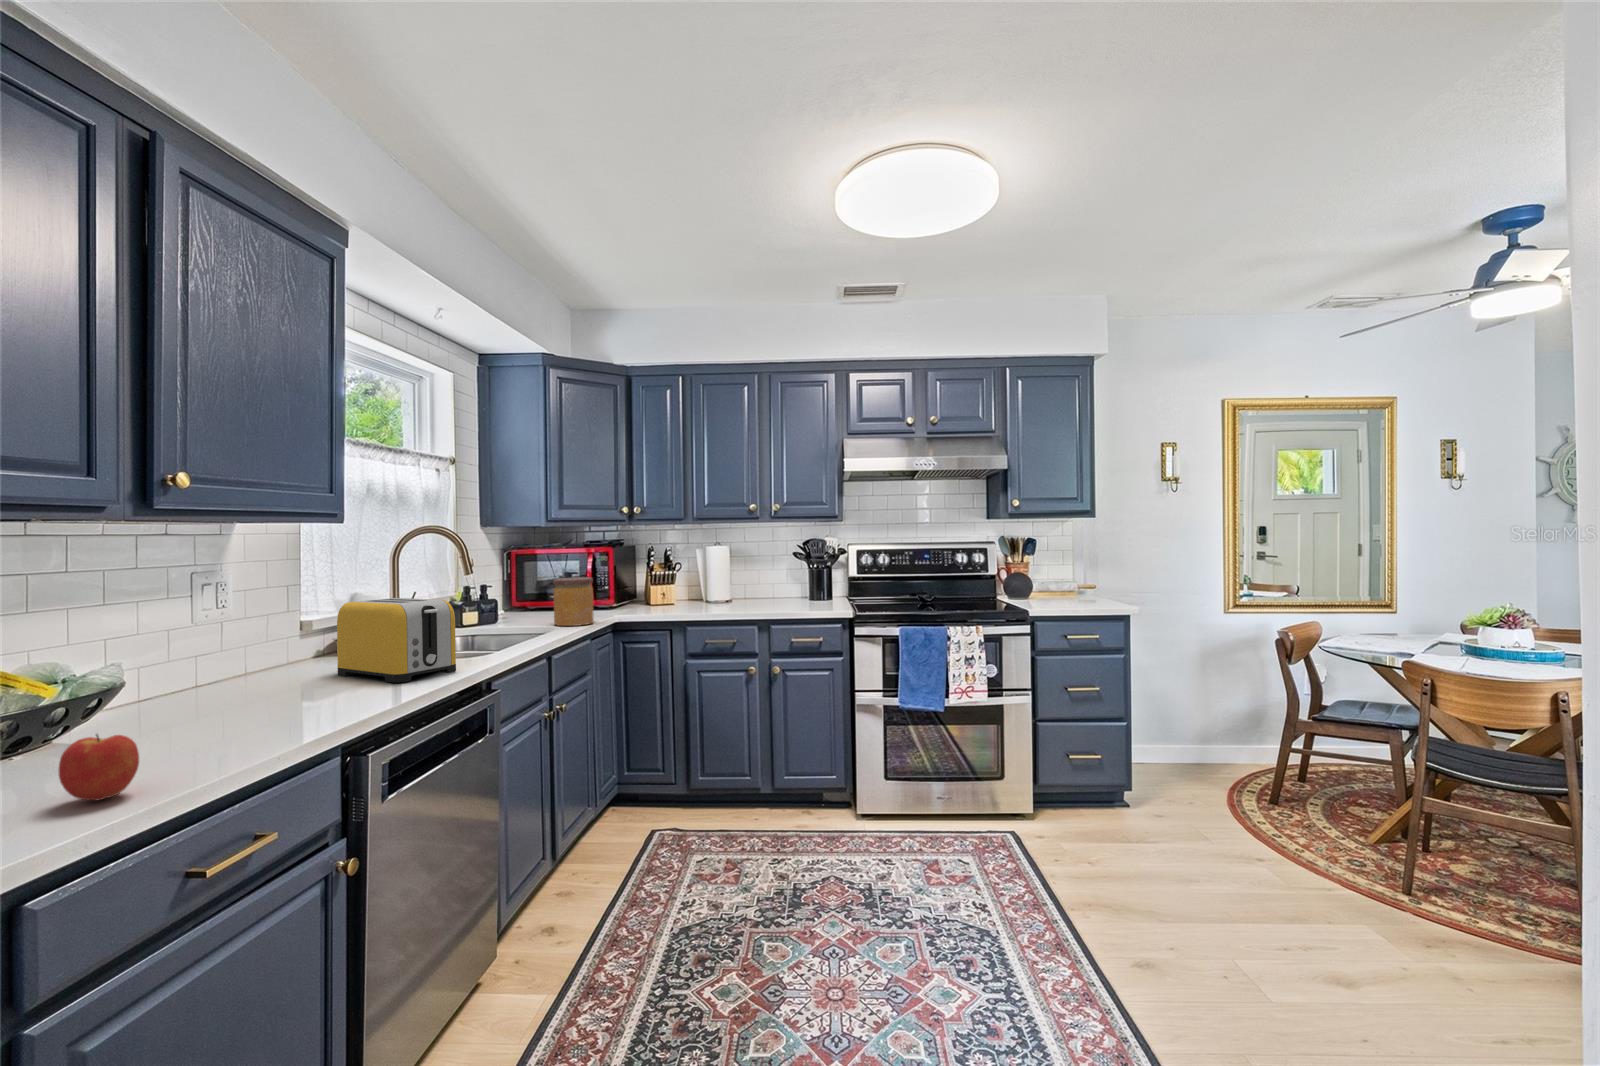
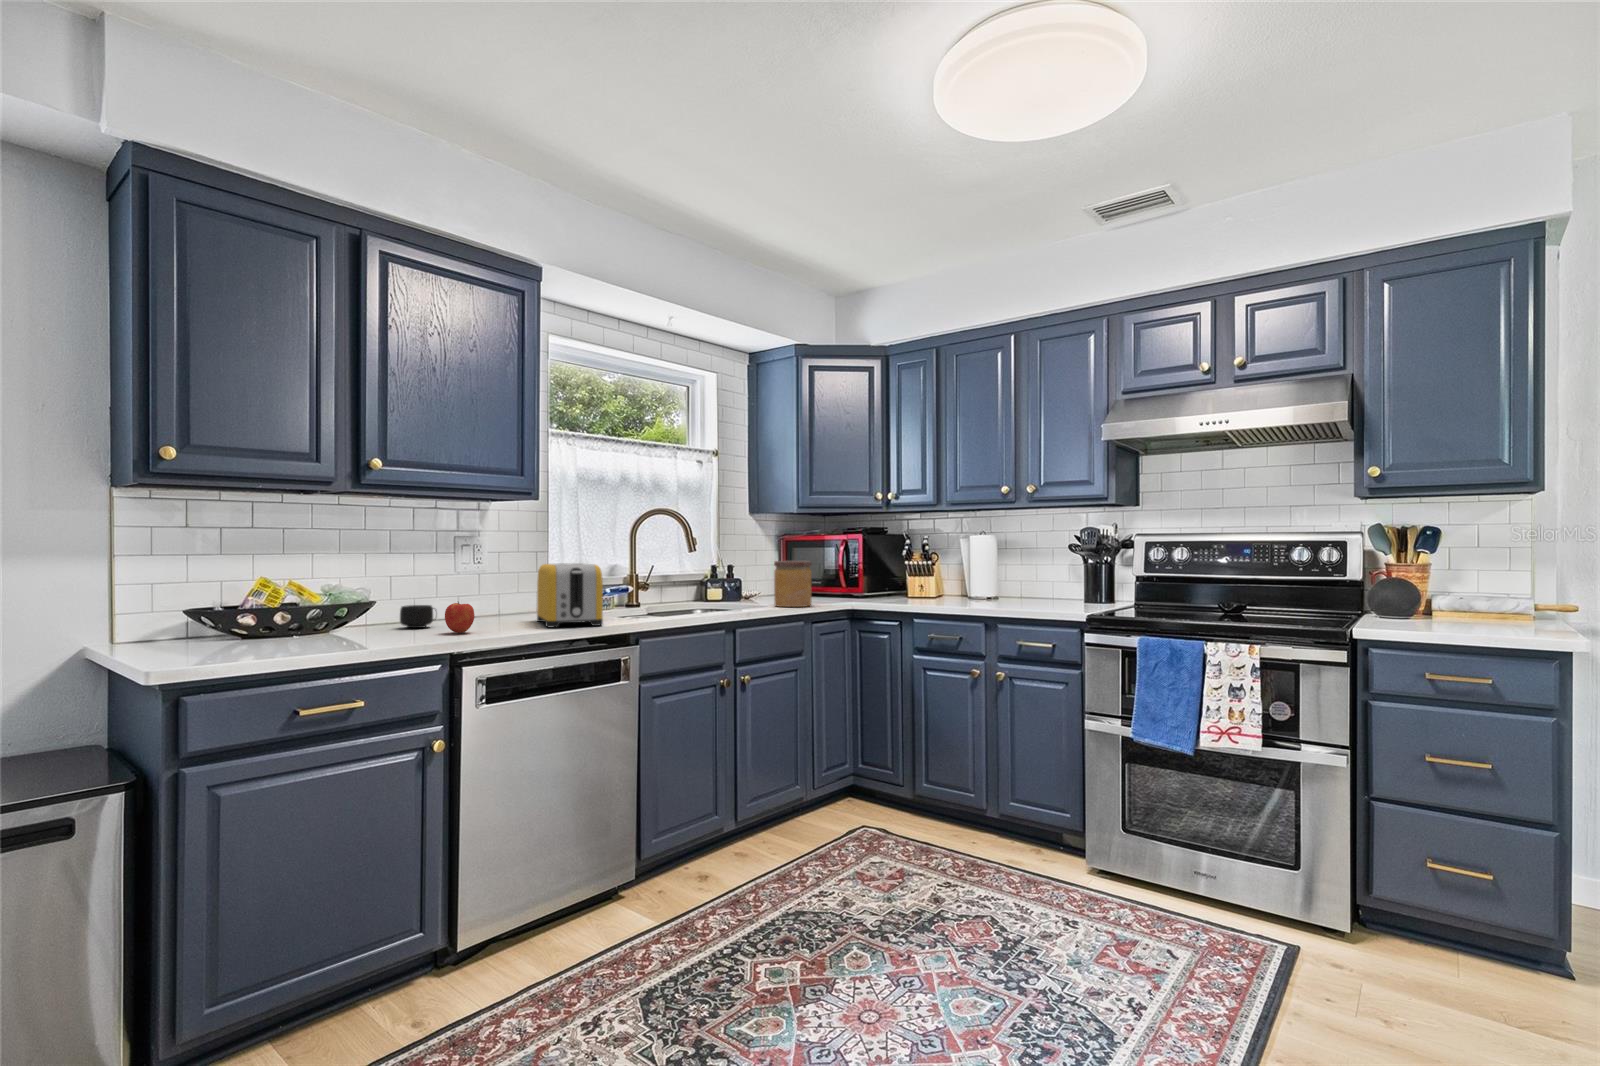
mug: none [151,674,209,711] -> present [400,605,436,628]
apple: present [59,734,139,800] -> present [445,602,474,633]

